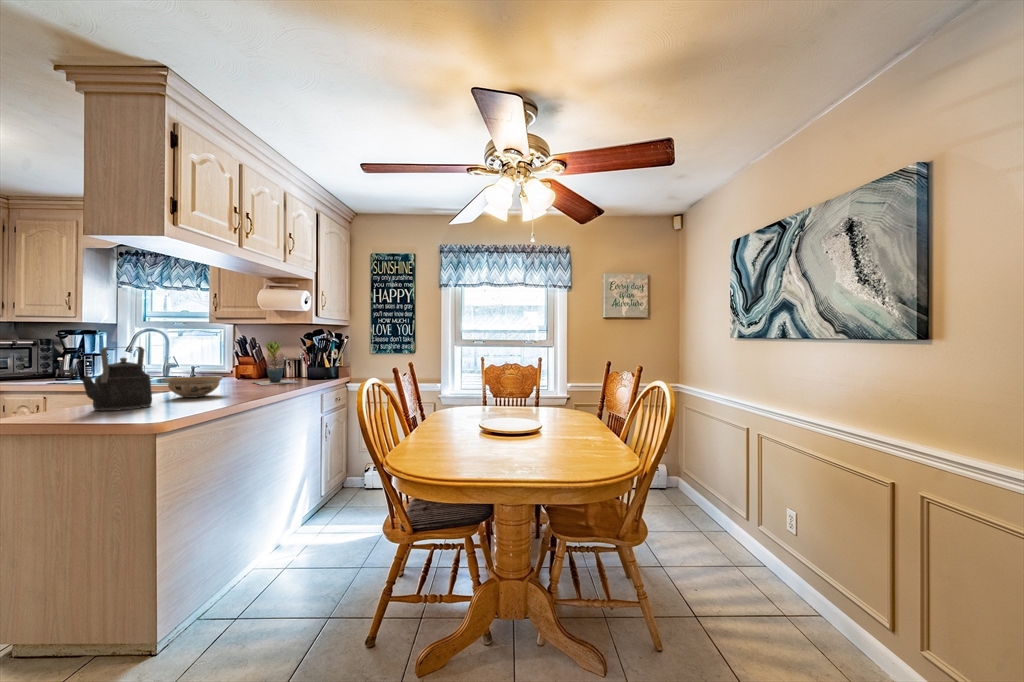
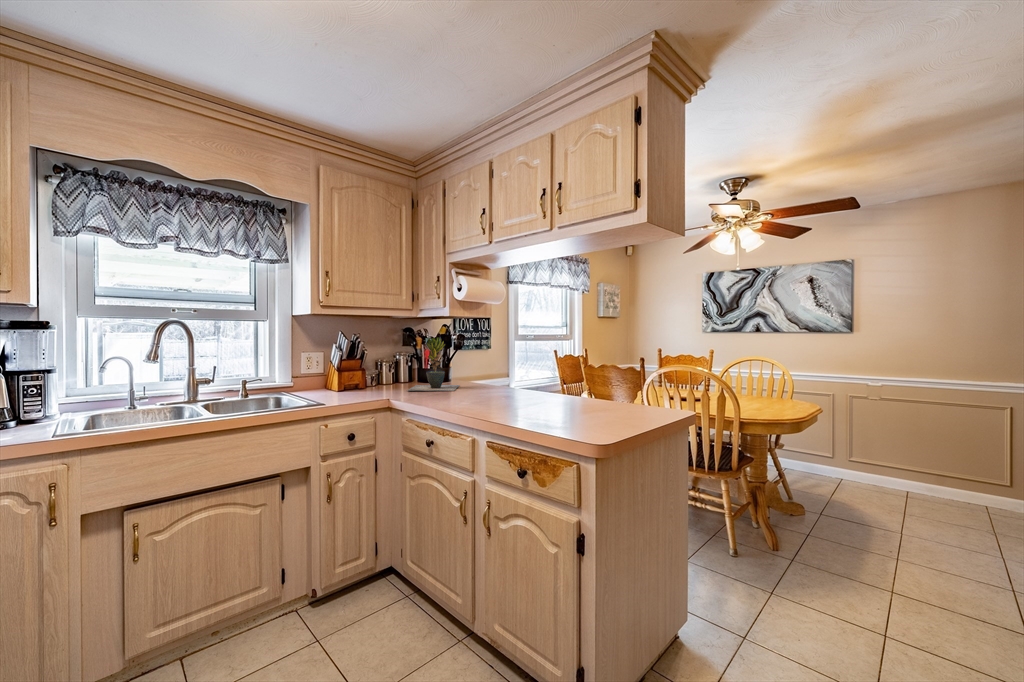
kettle: present [79,347,152,411] -> none [570,345,642,420]
ceramic bowl: present [165,376,223,398] -> none [496,378,567,404]

